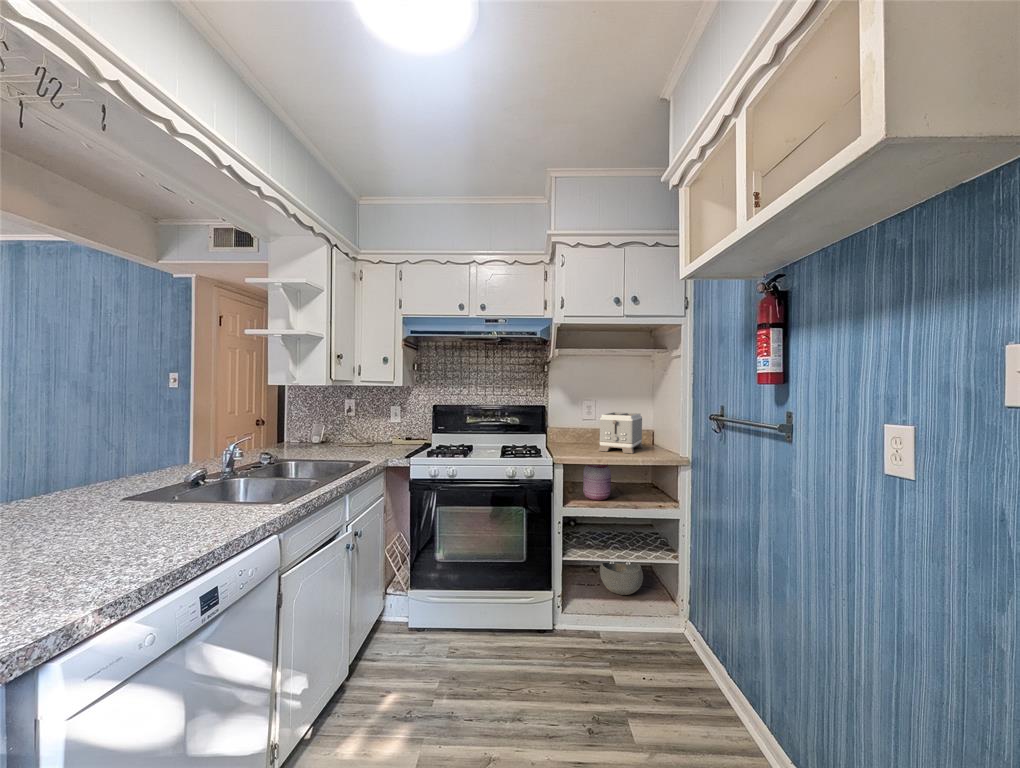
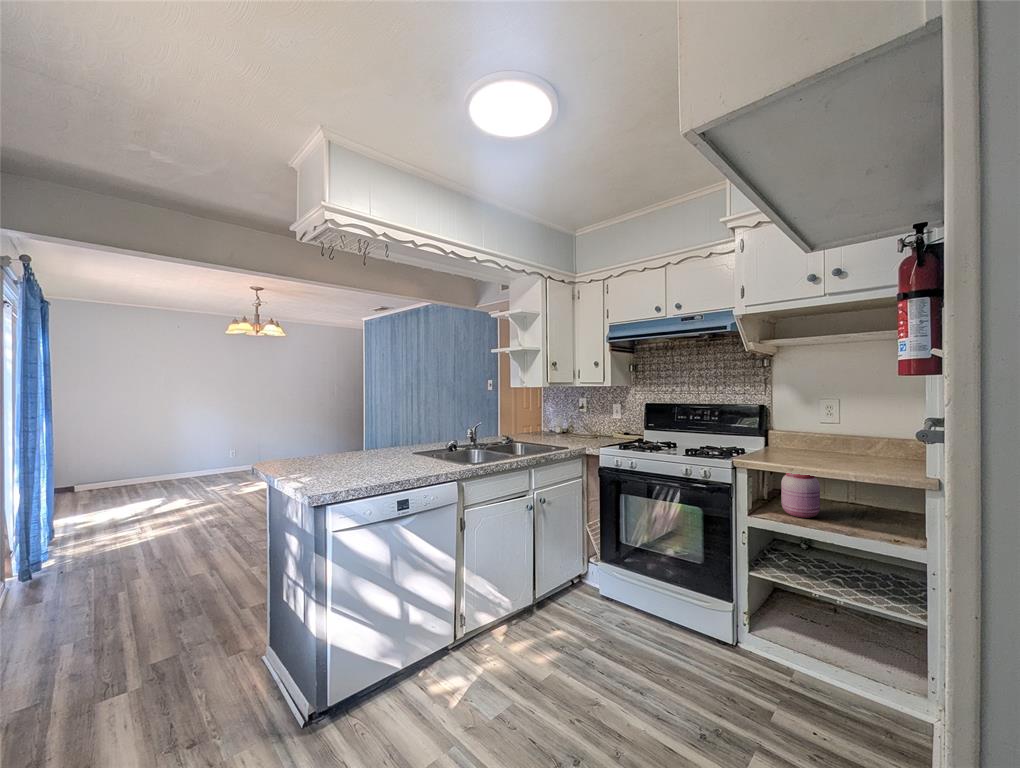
toaster: present [598,412,643,454] -> none [807,414,899,466]
bowl: present [600,563,643,595] -> none [822,597,891,649]

